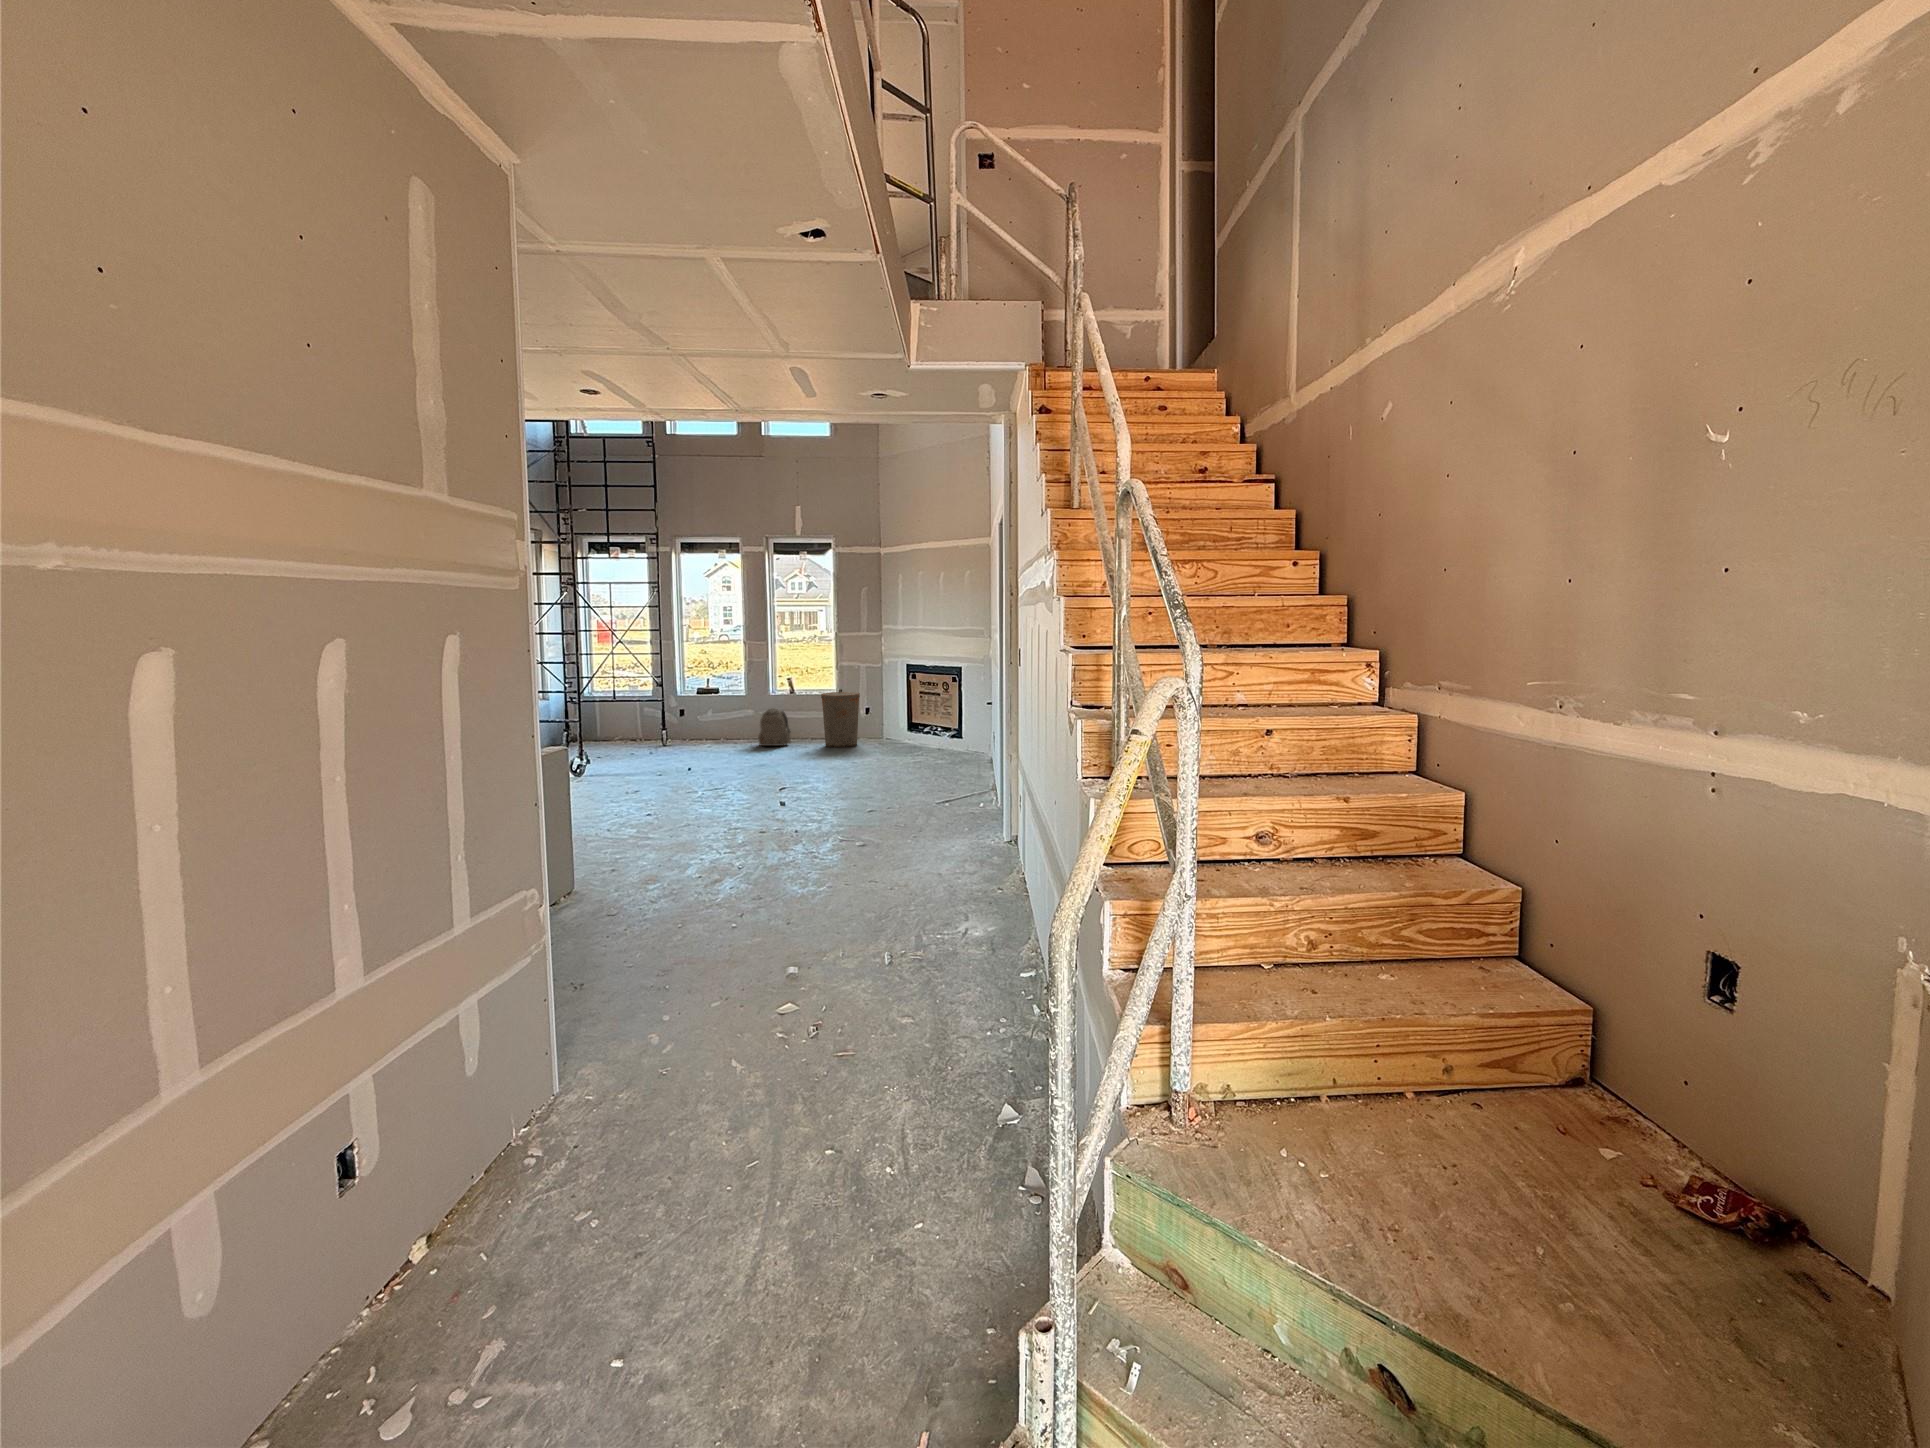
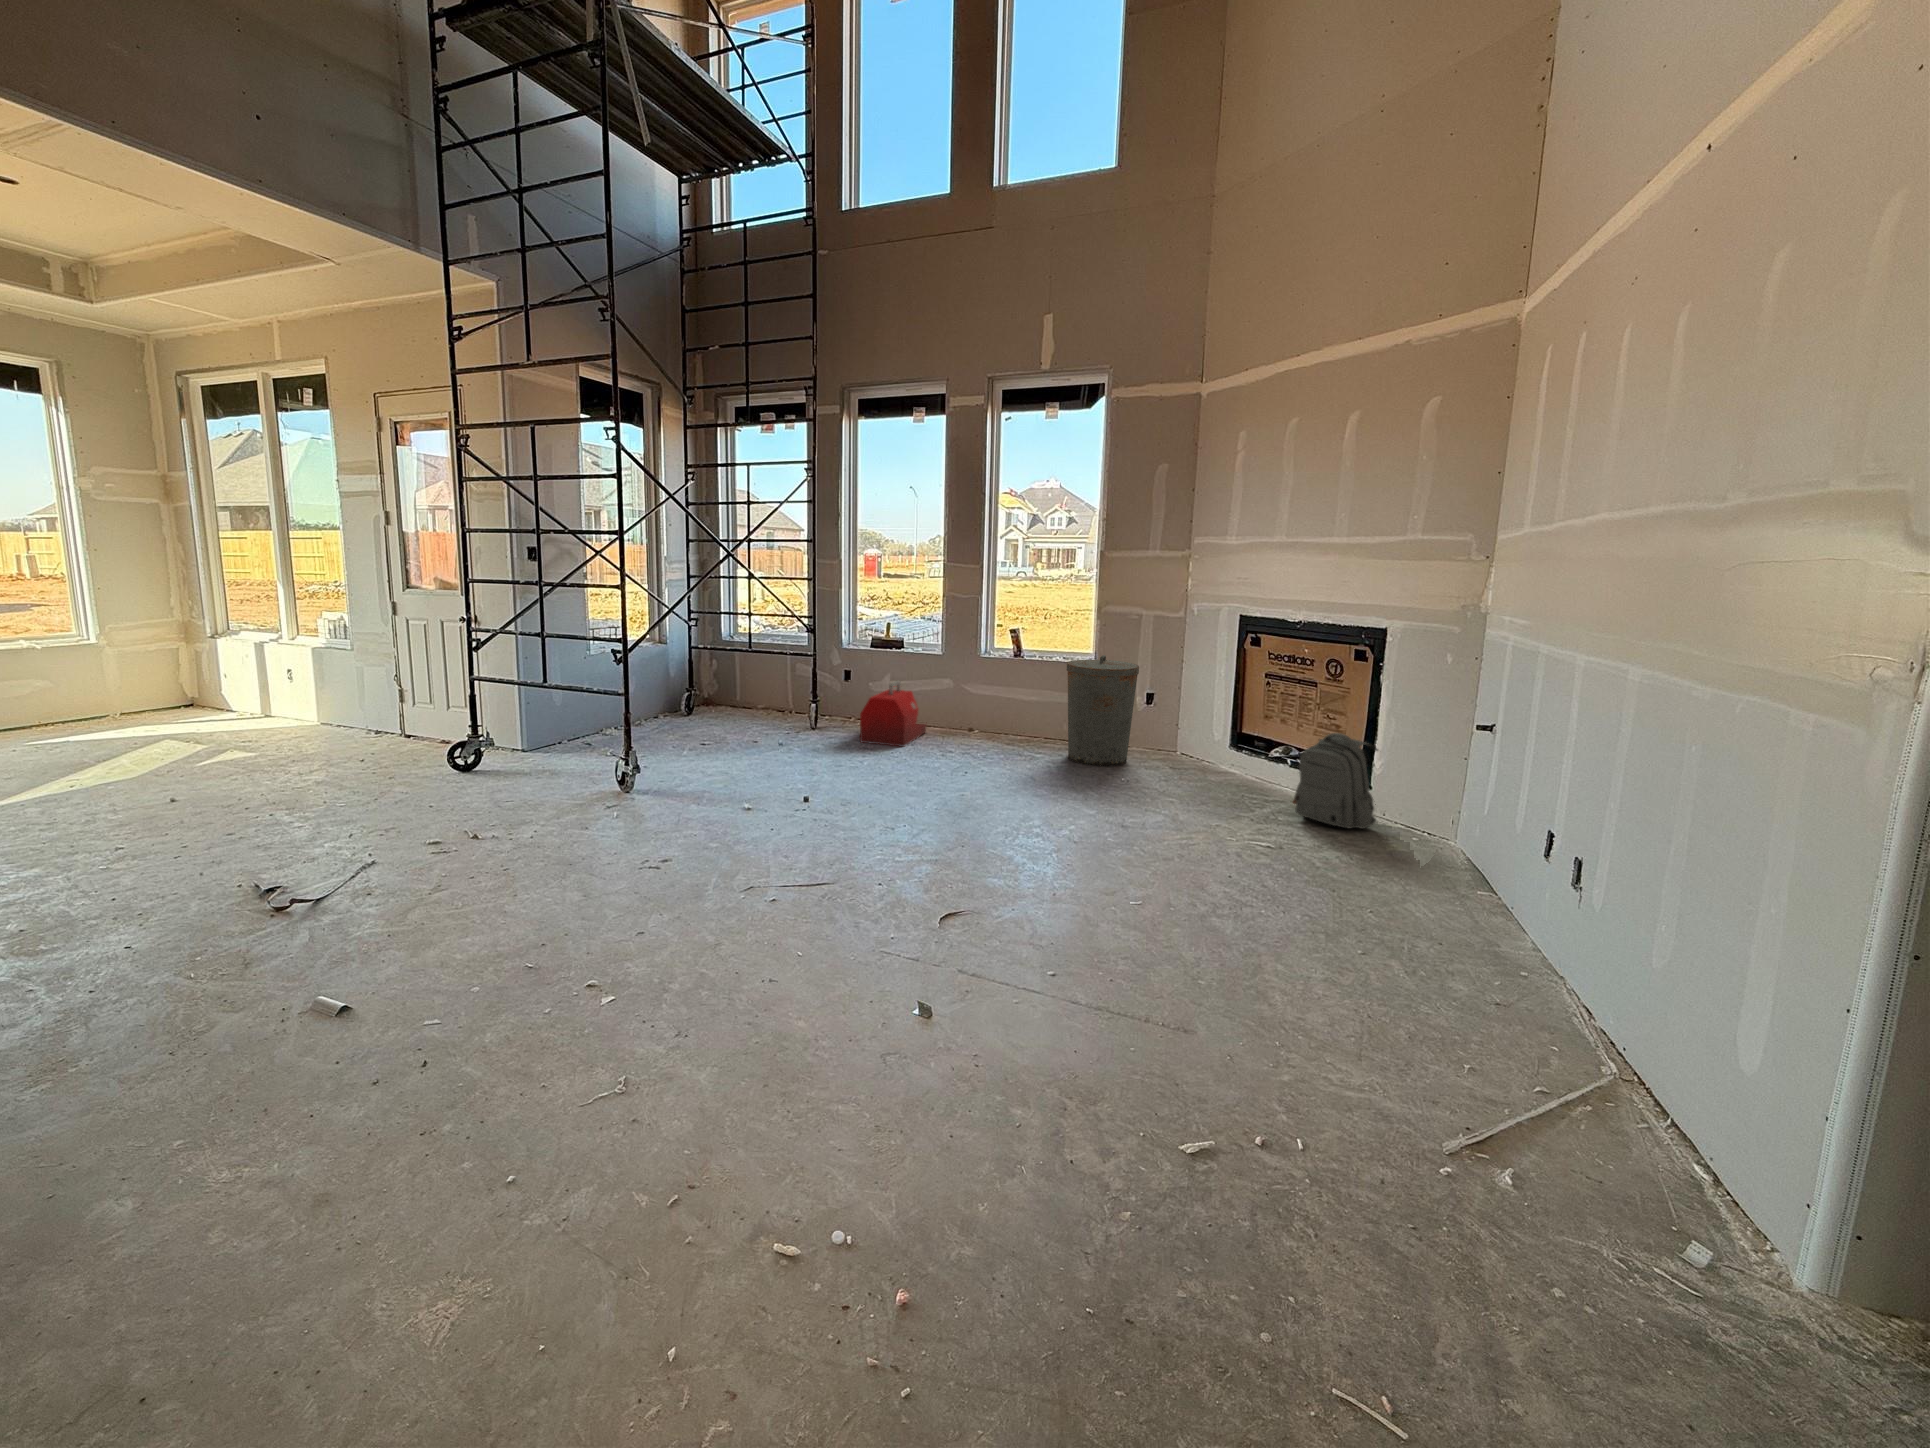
backpack: present [758,708,790,746] -> present [1293,733,1378,829]
toolbox: none [699,713,739,750] -> present [860,681,926,747]

